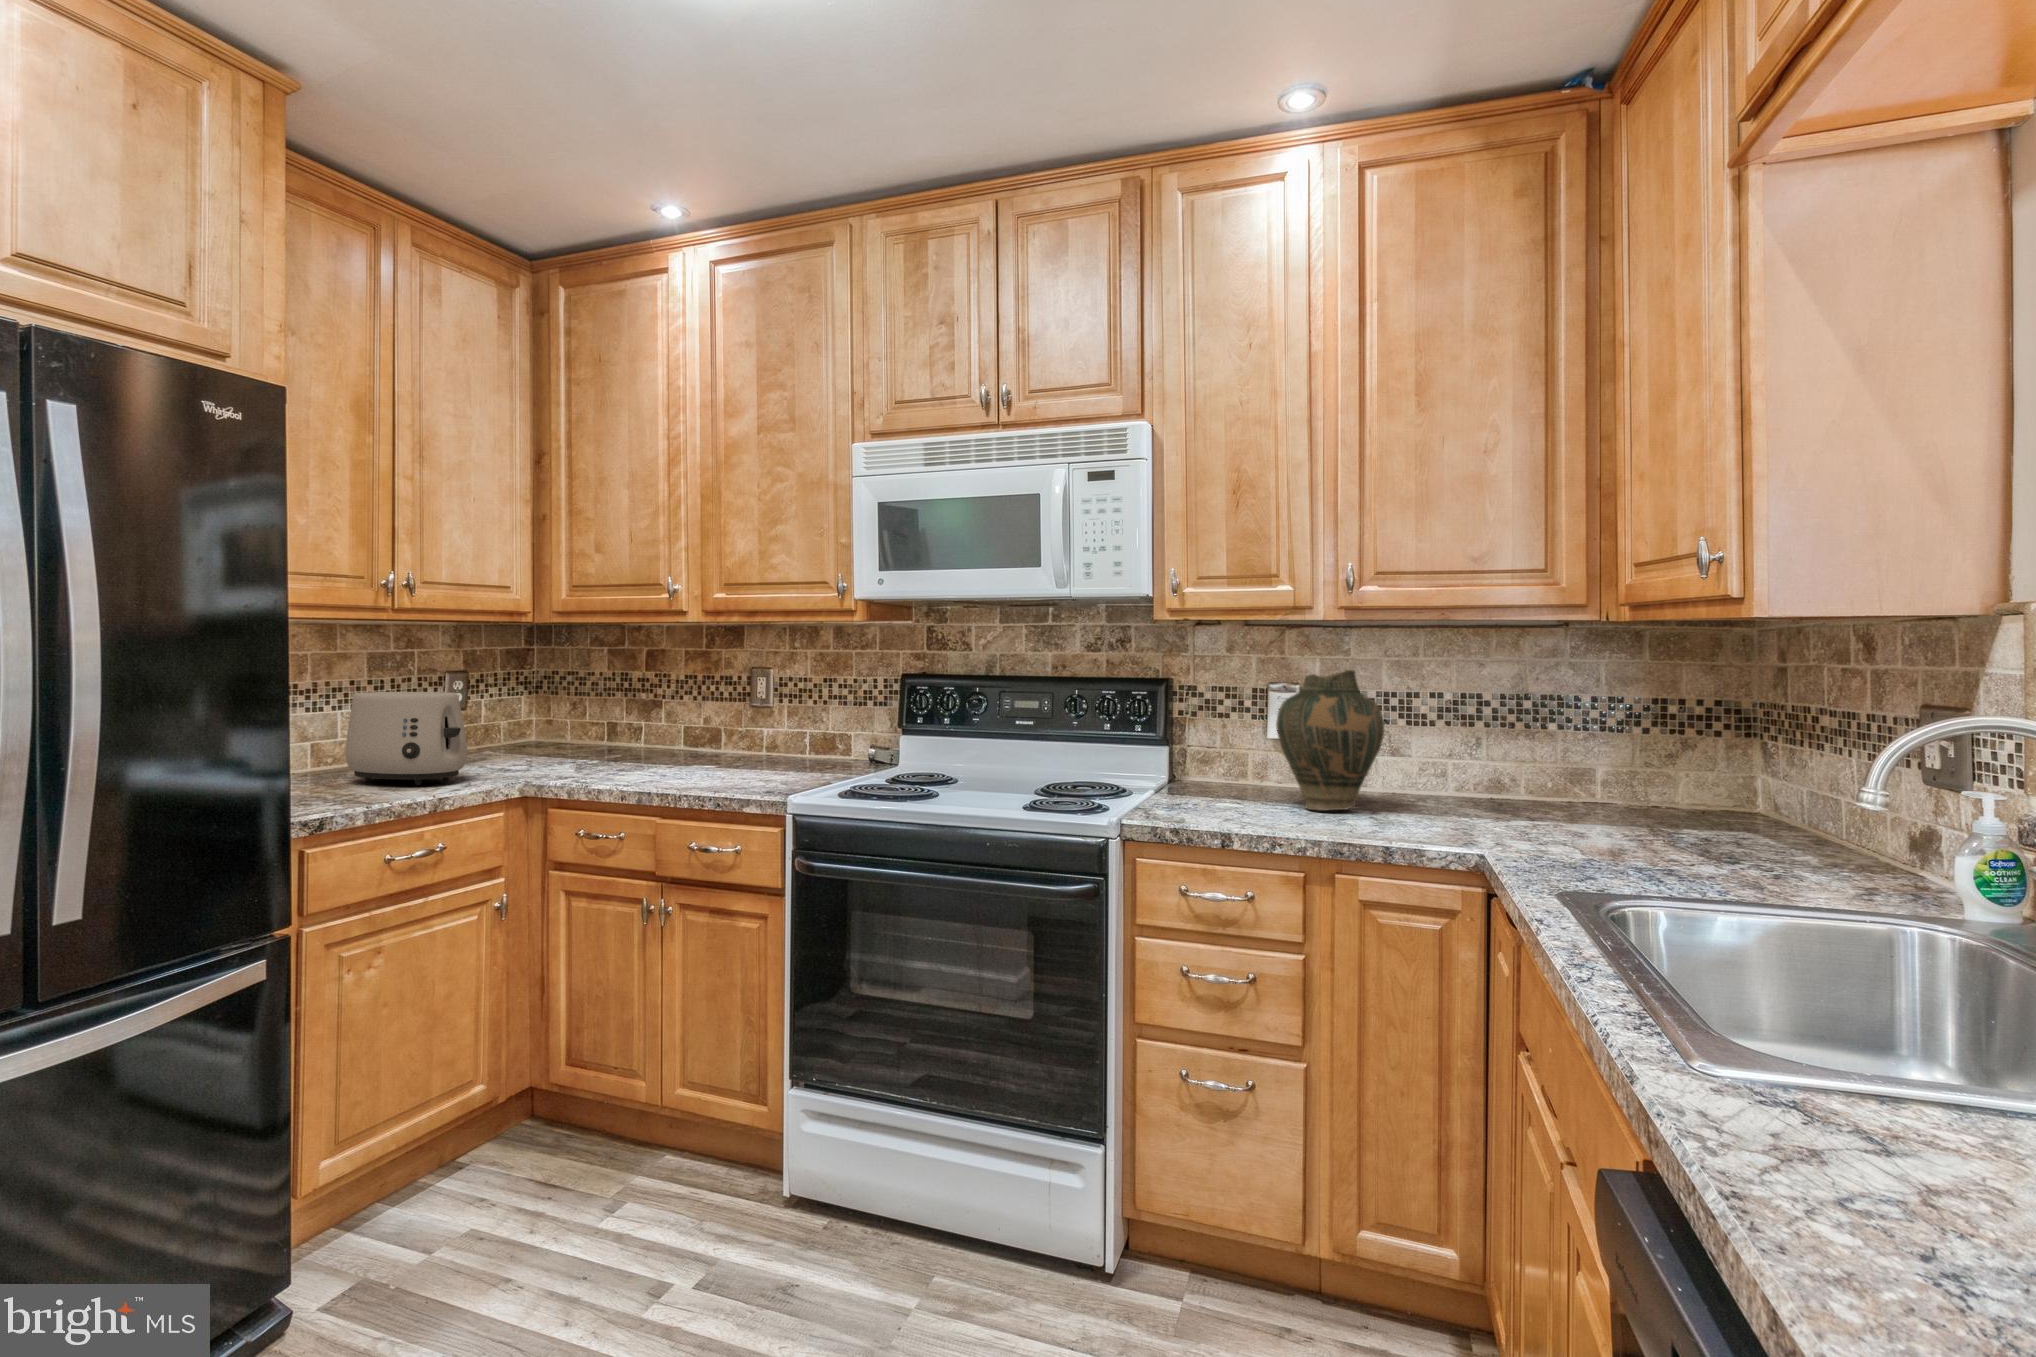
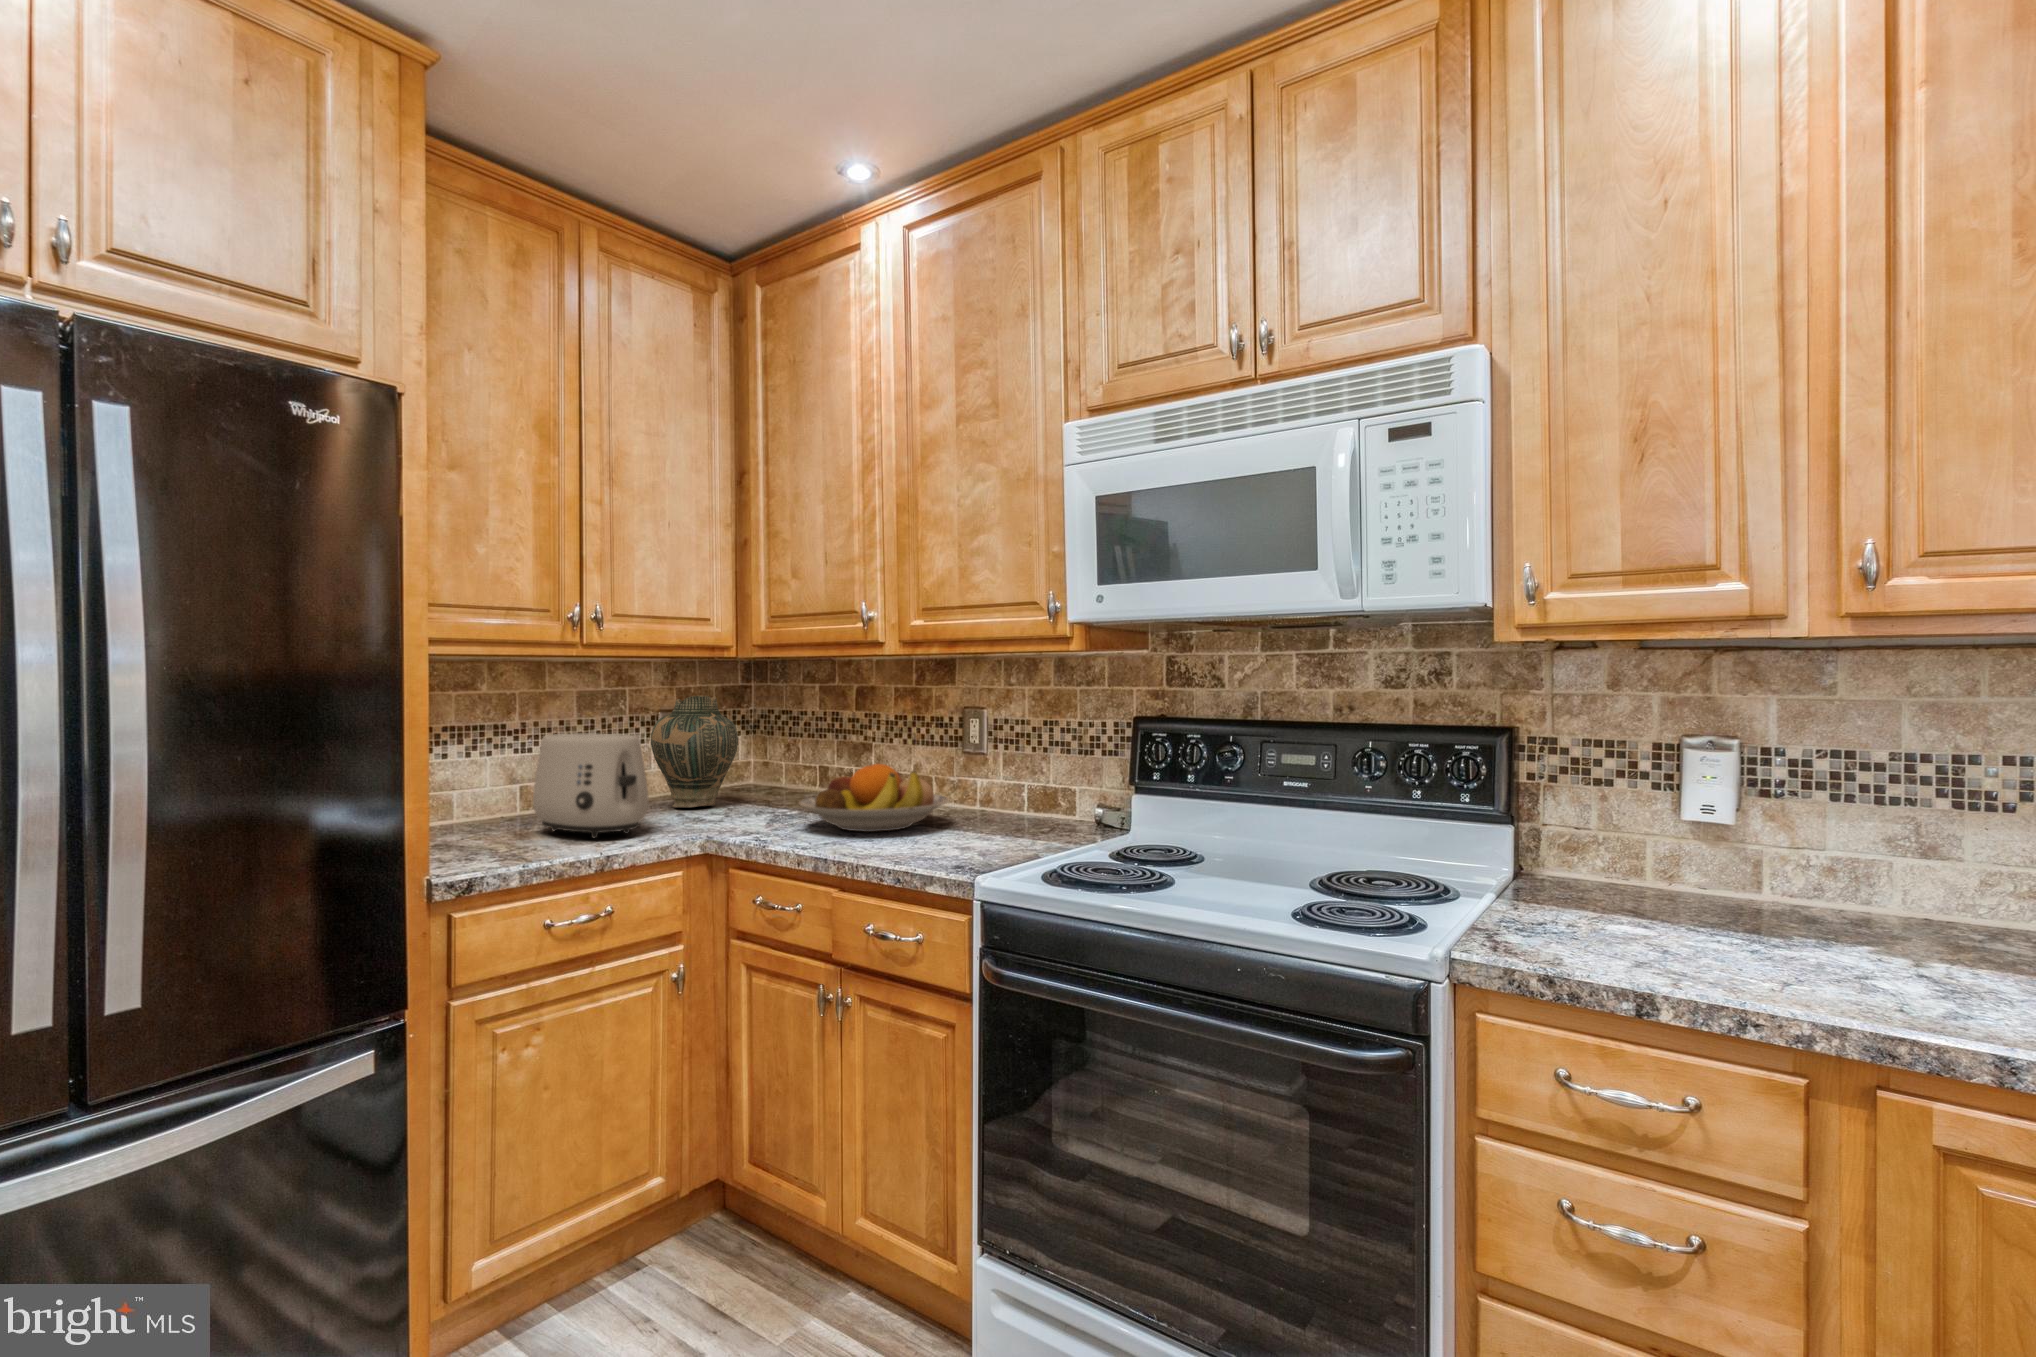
vase: present [1276,670,1384,811] -> present [651,696,738,808]
fruit bowl: none [610,716,745,773] -> present [799,764,949,832]

